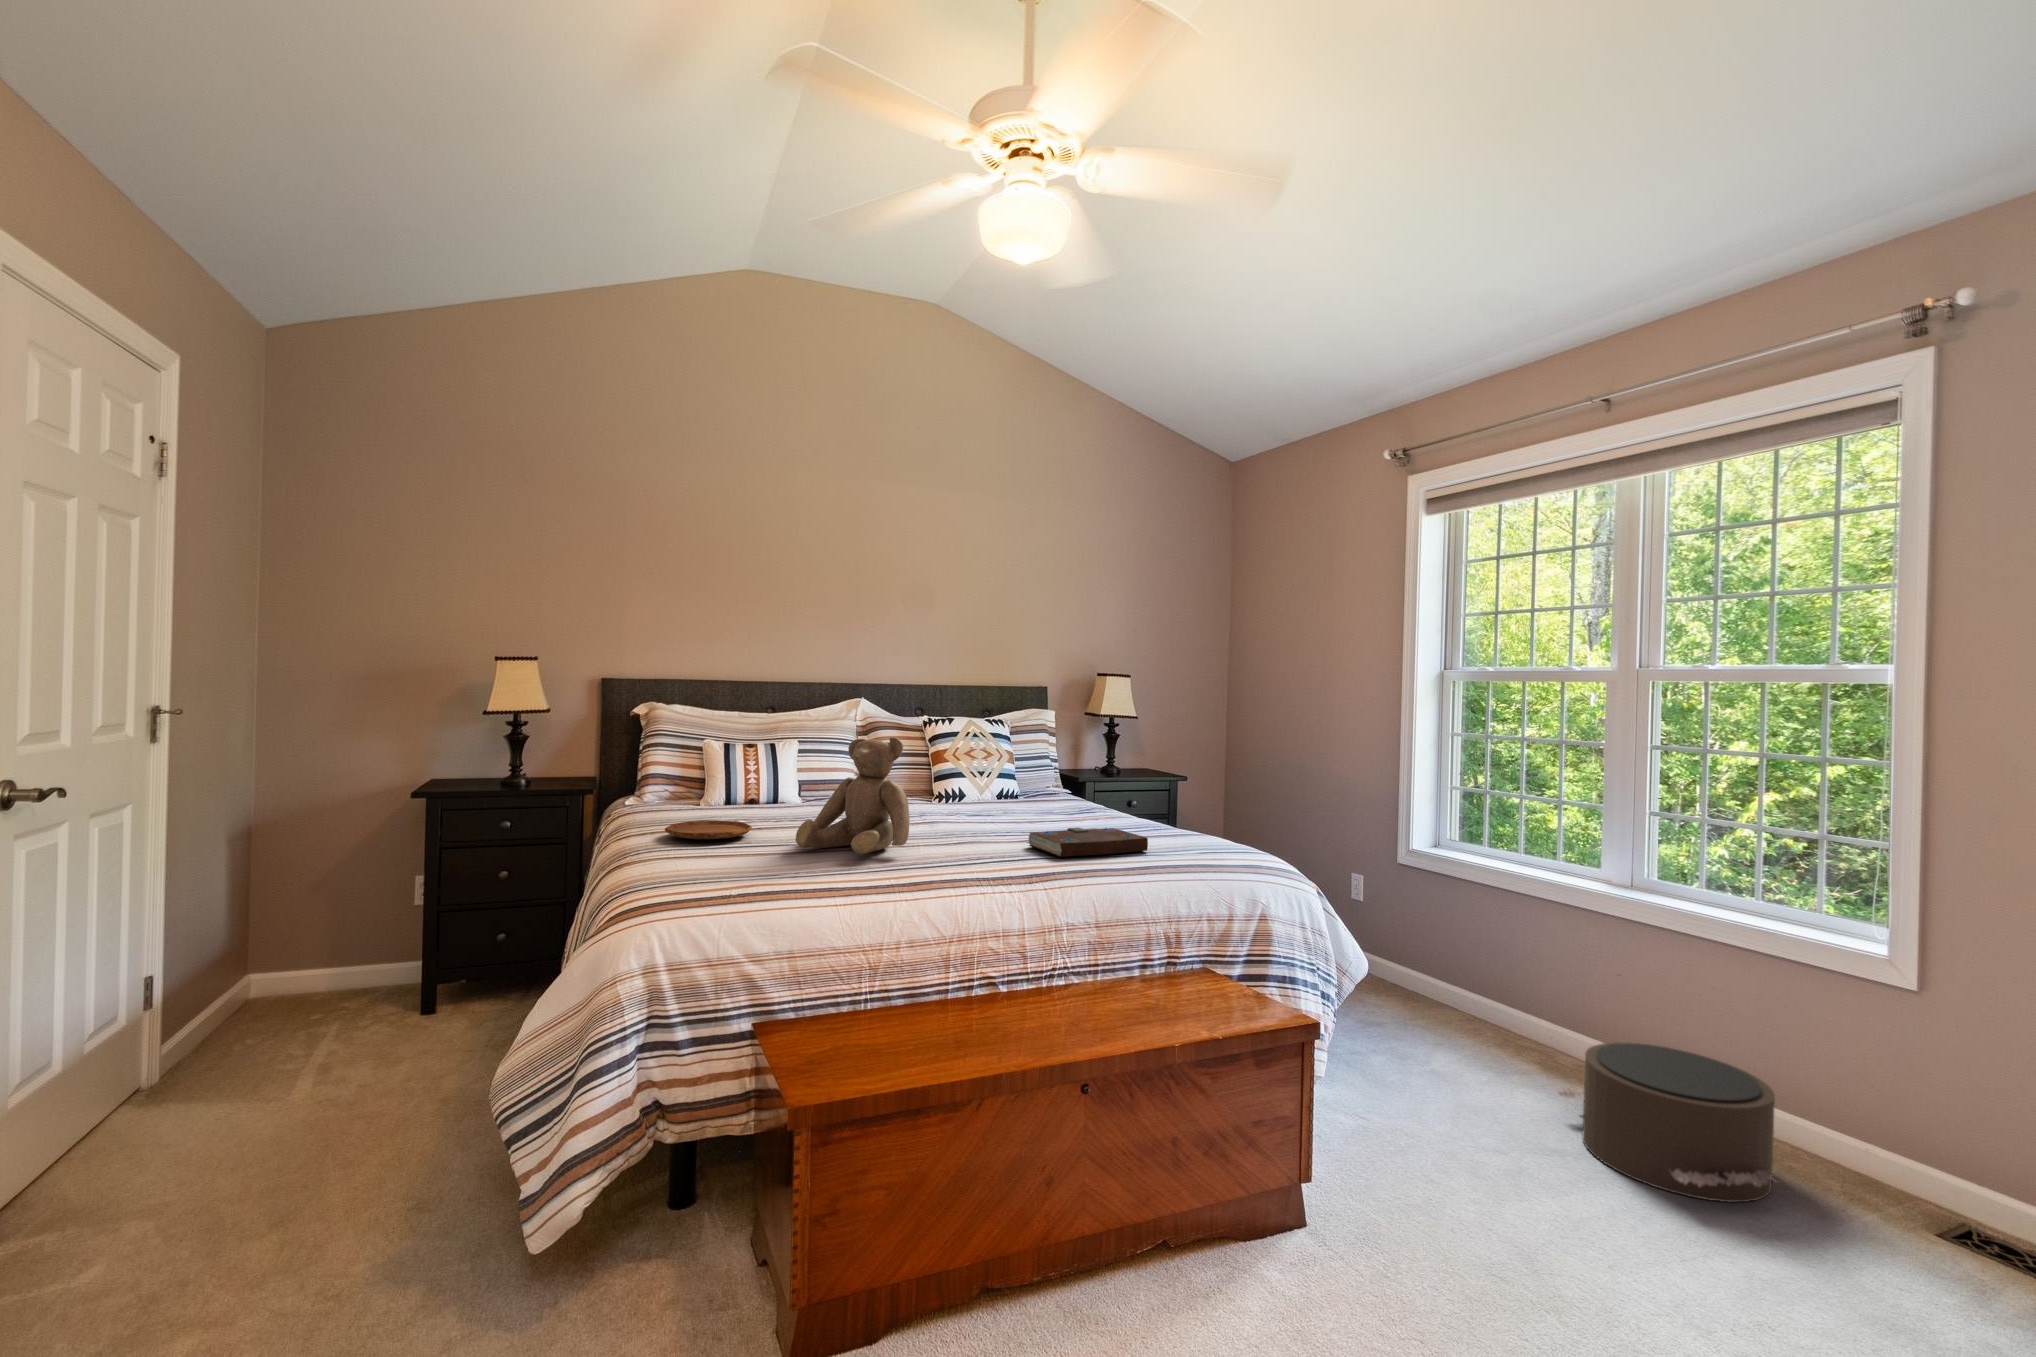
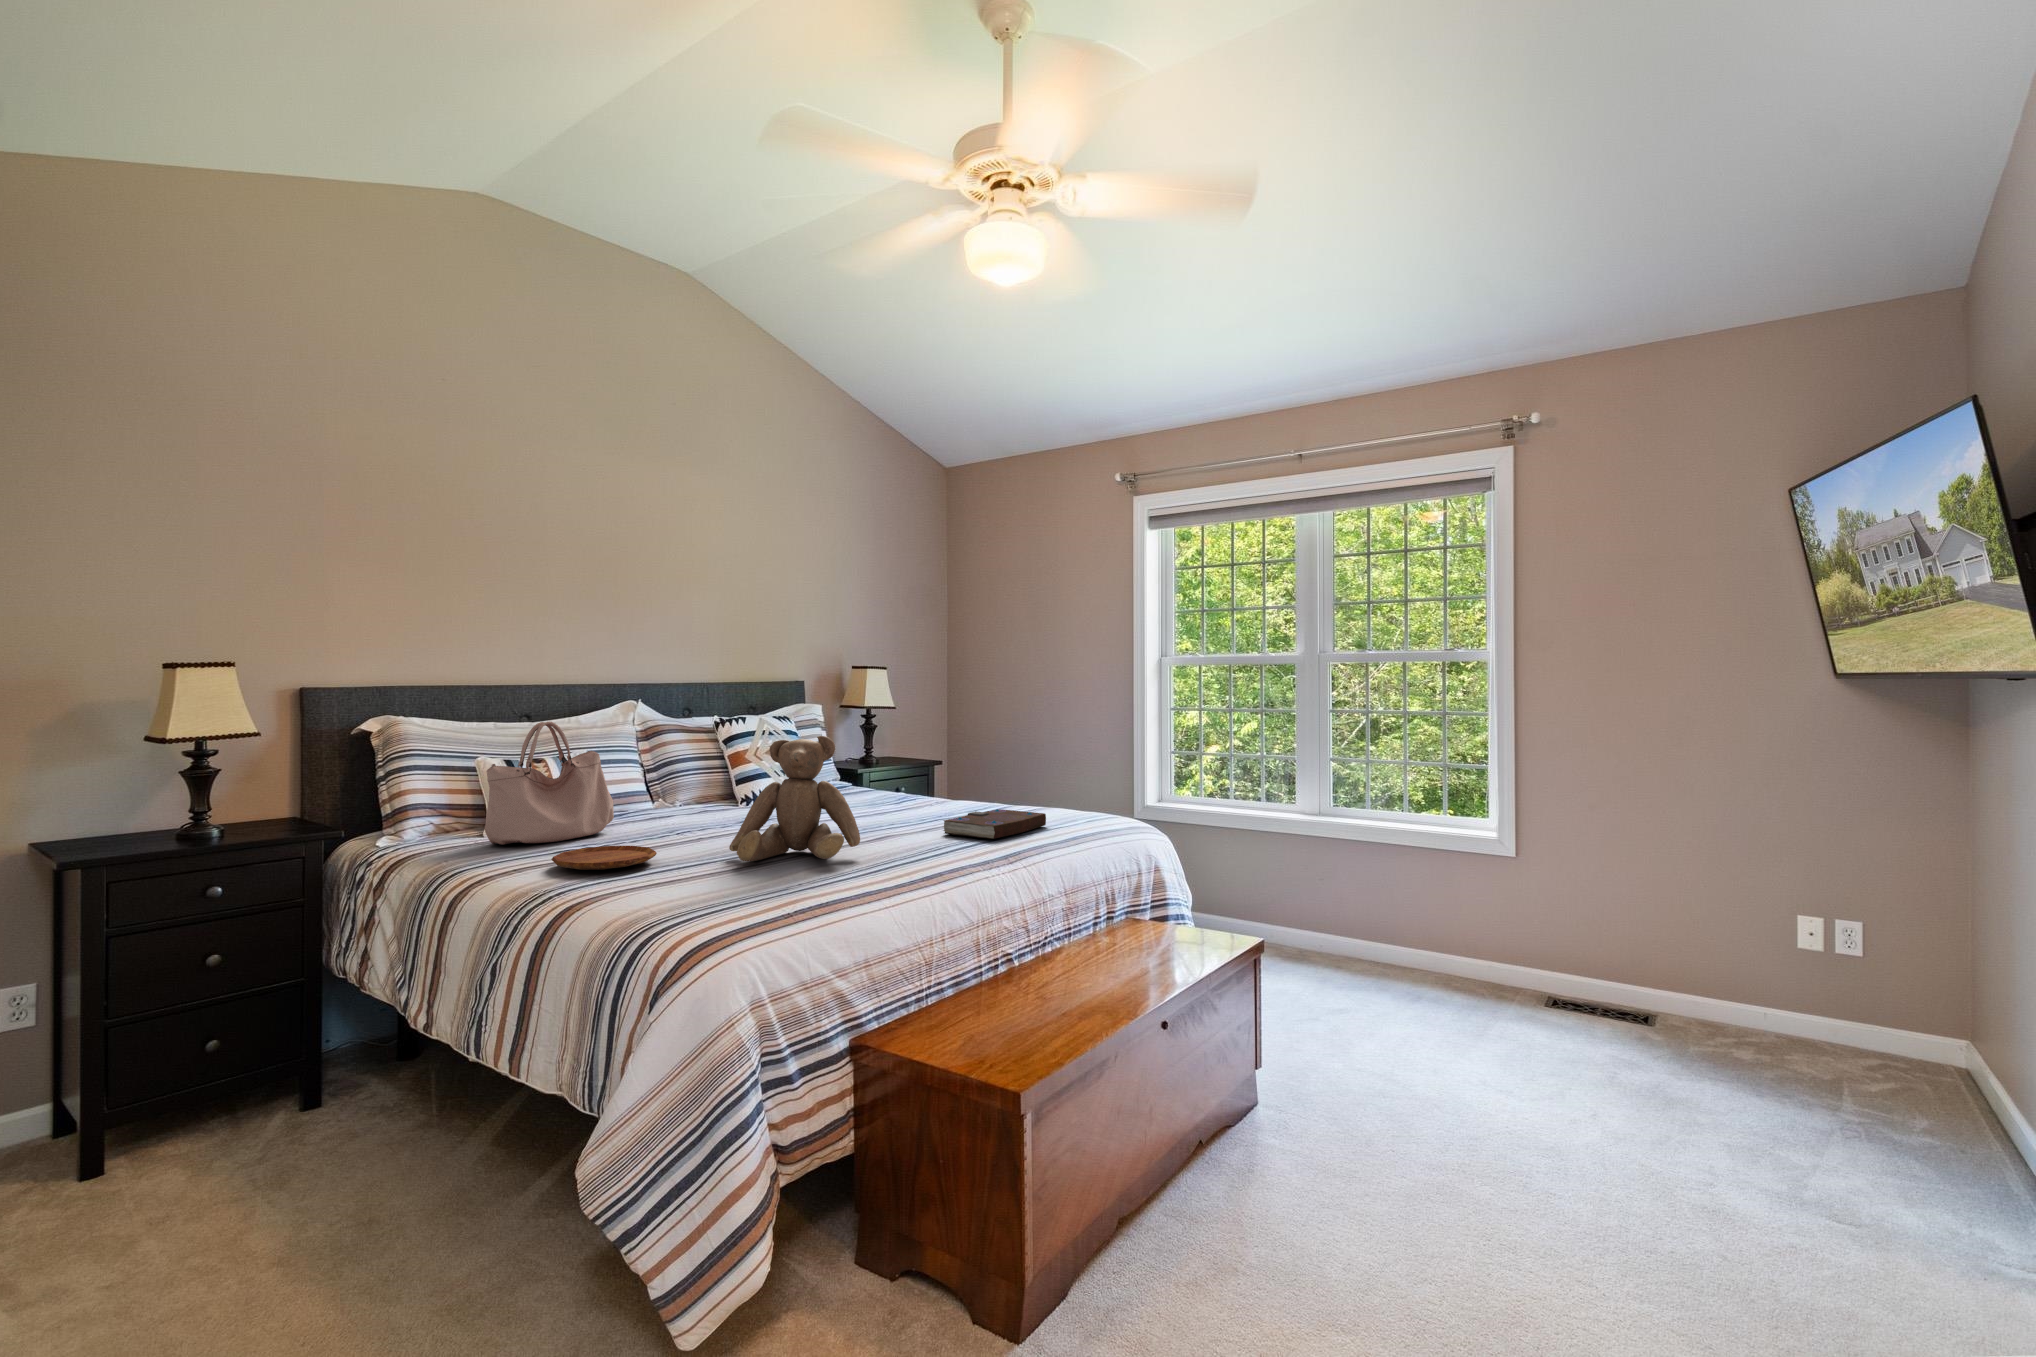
handbag: none [671,712,784,814] -> present [485,722,614,844]
pouf: present [1557,1042,1779,1202] -> none [1328,927,1491,1025]

